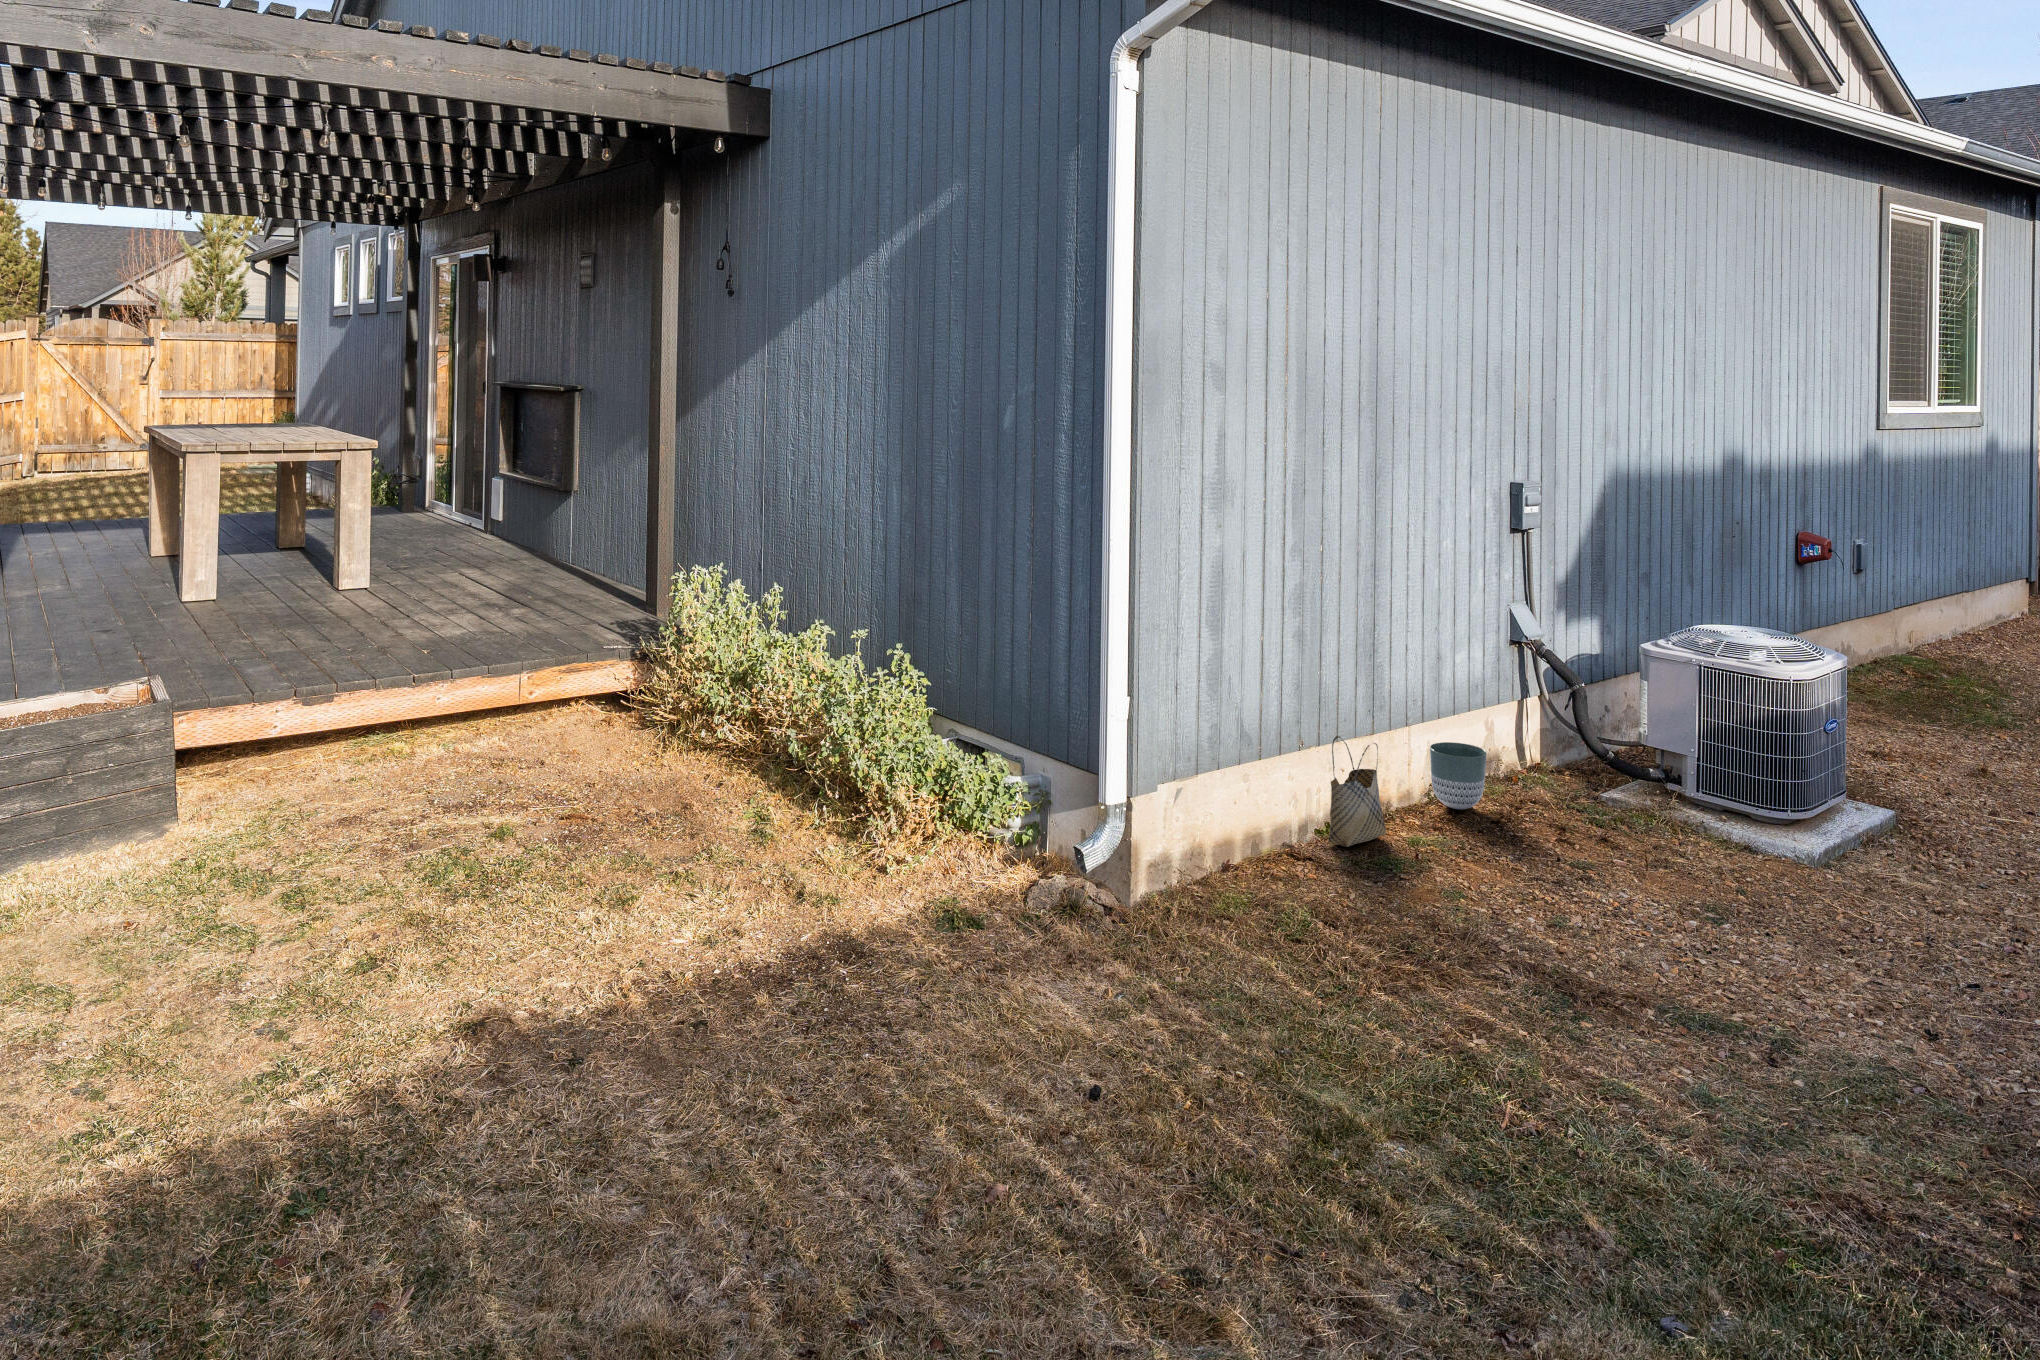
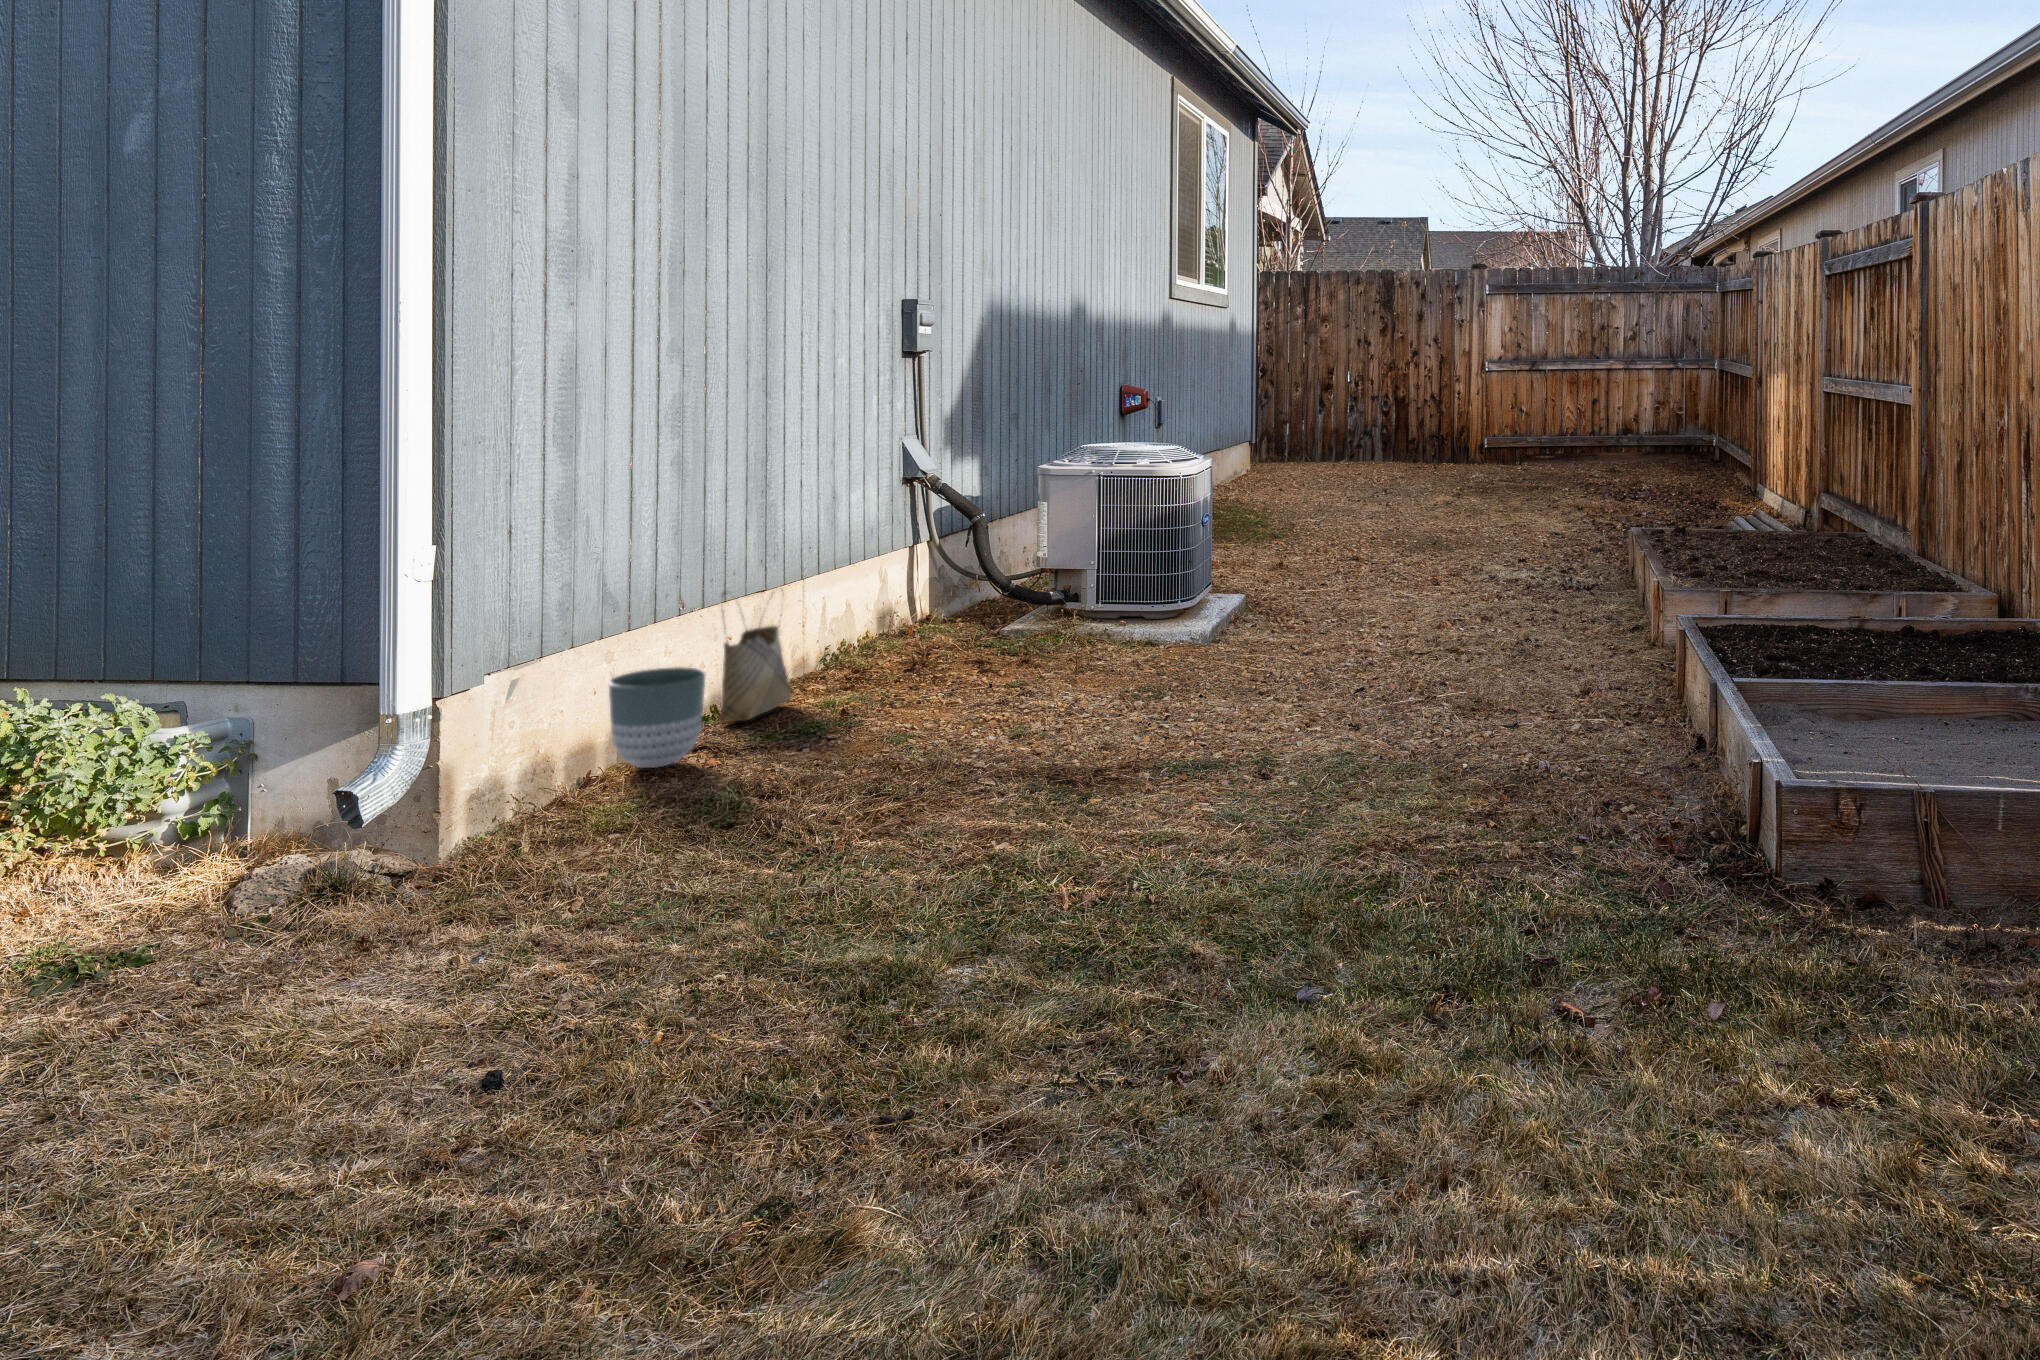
planter: present [1430,742,1487,809] -> present [609,667,705,768]

